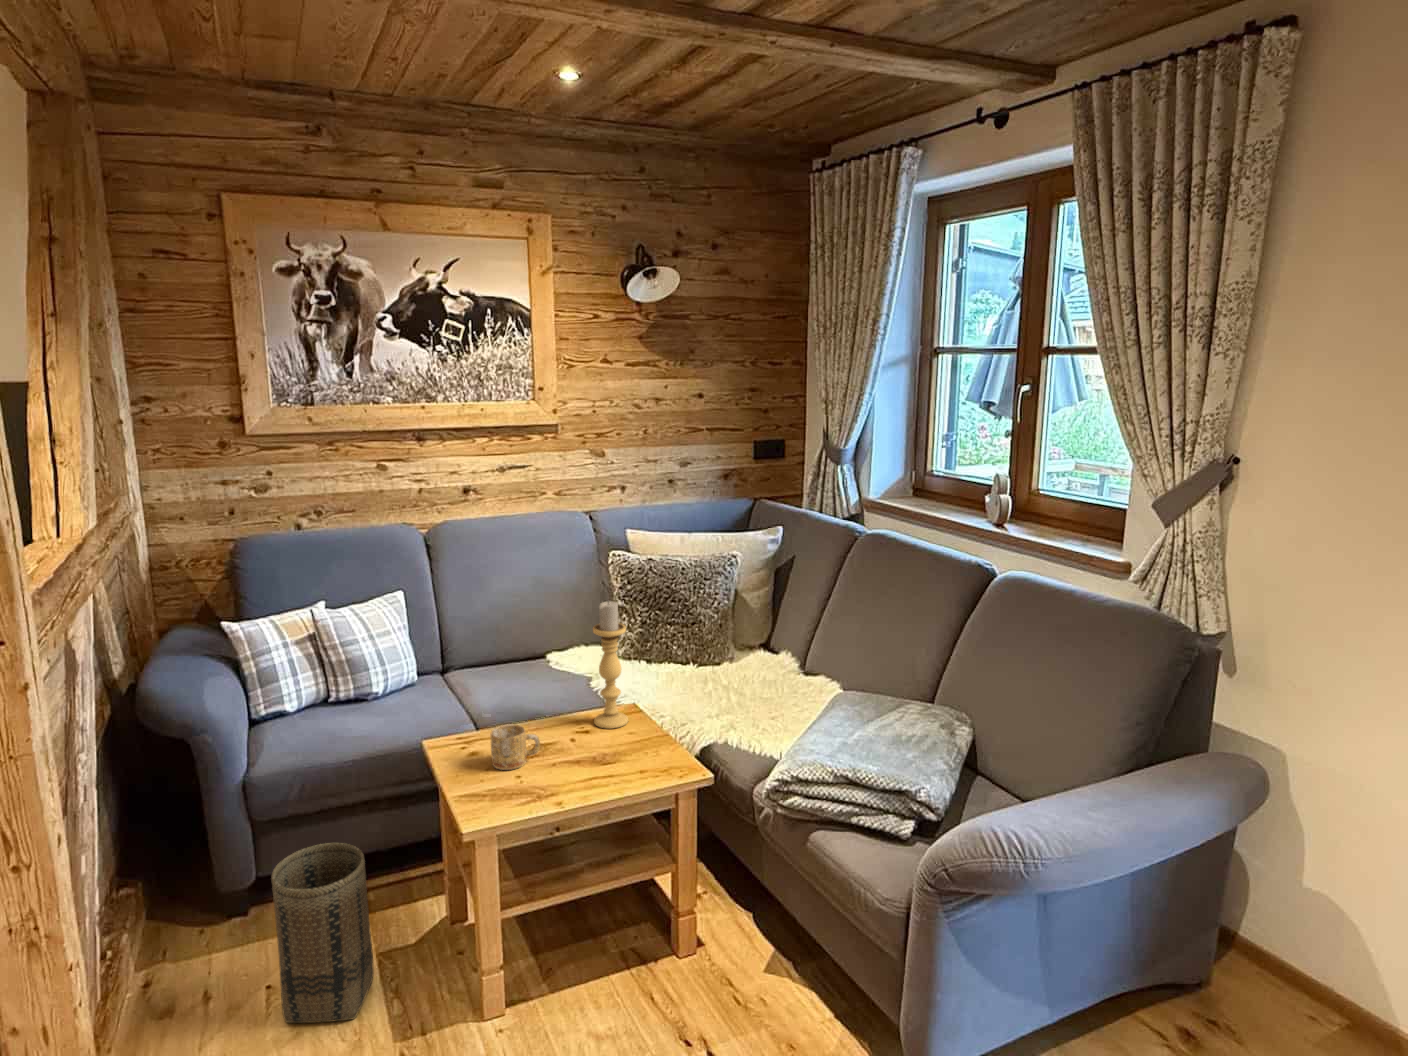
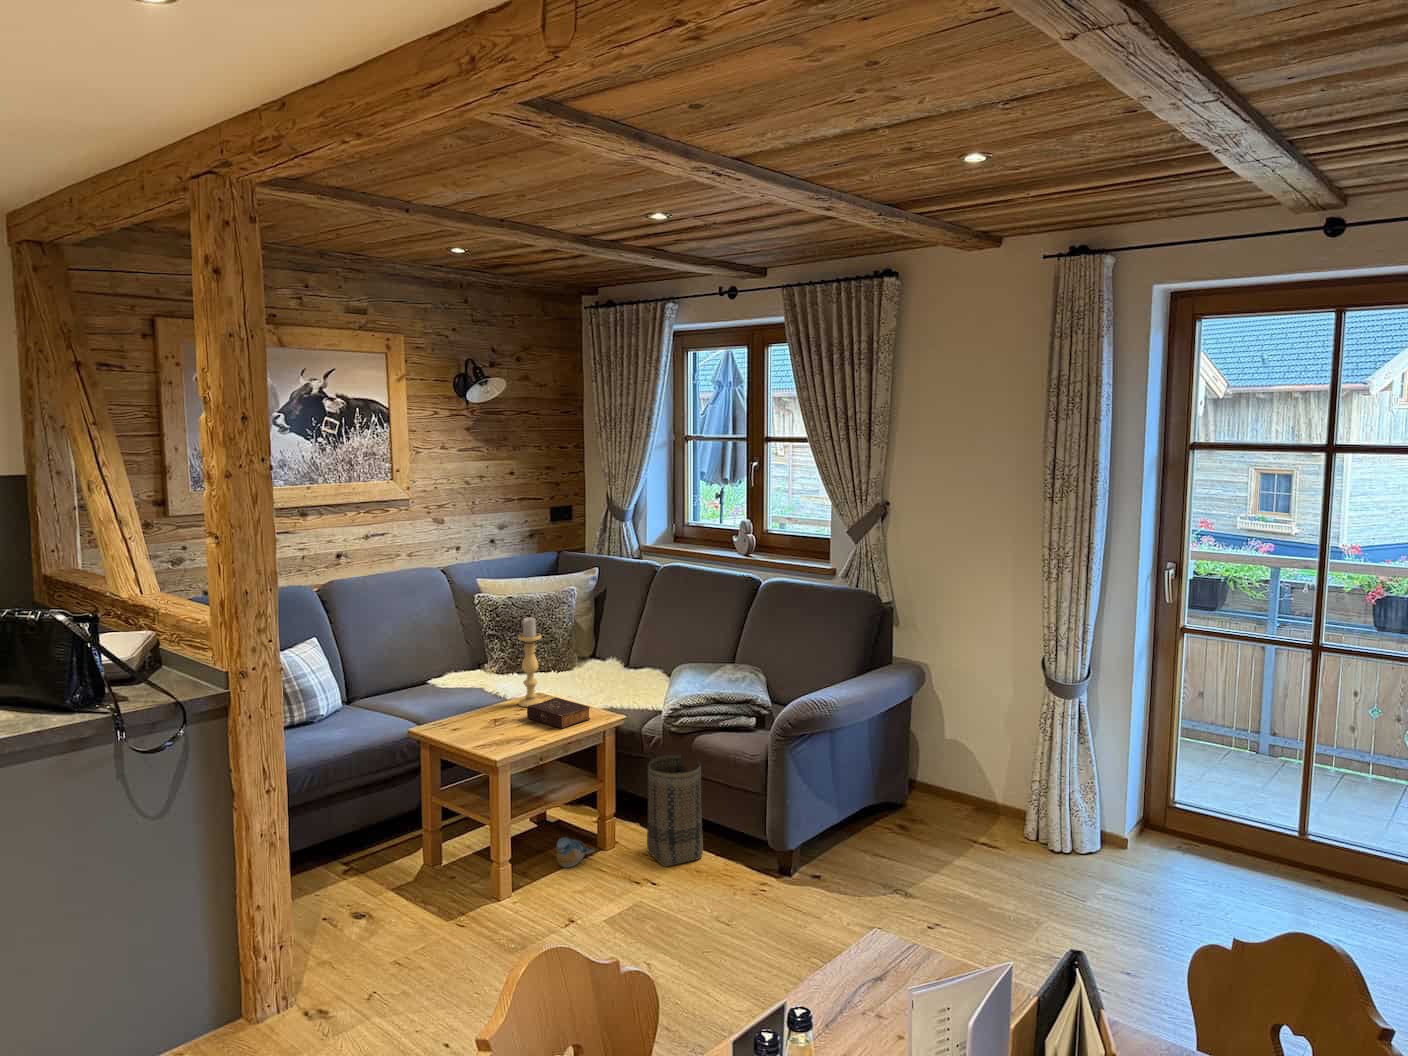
book: none [581,723,662,781] -> present [527,698,590,729]
mug: present [491,724,540,770] -> none [472,704,505,734]
basket: present [272,843,374,1023] -> present [647,755,703,867]
plush toy: none [590,936,655,981] -> present [556,837,595,868]

